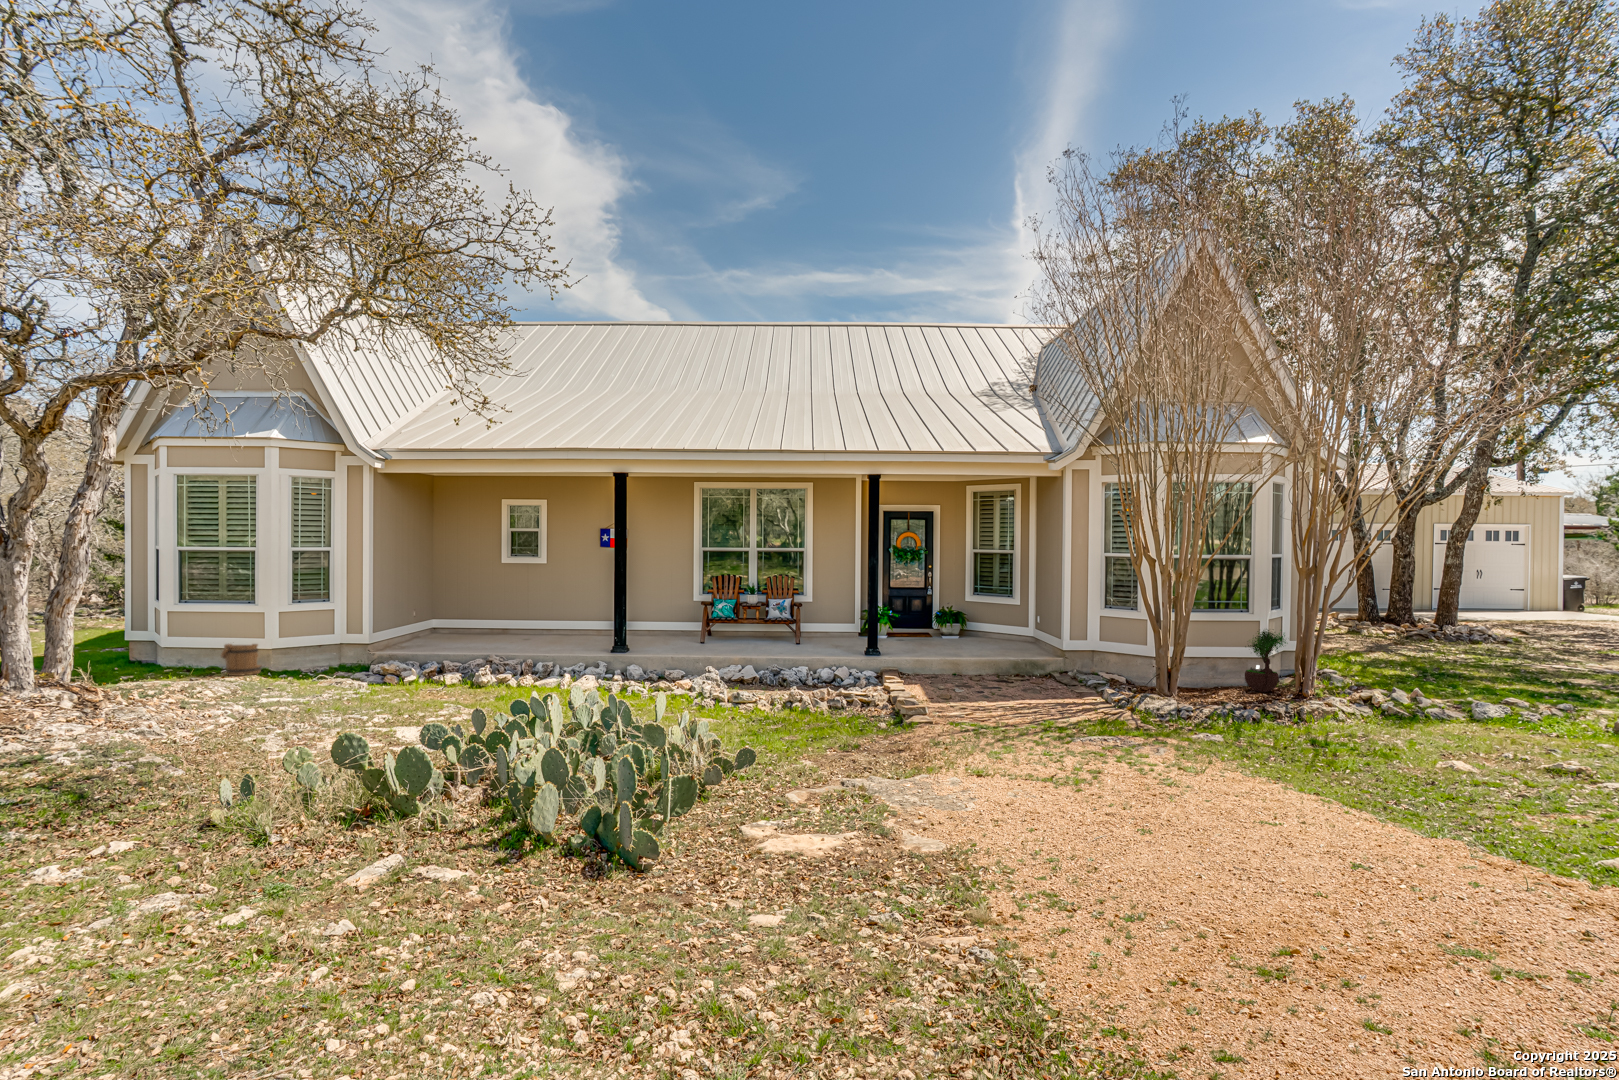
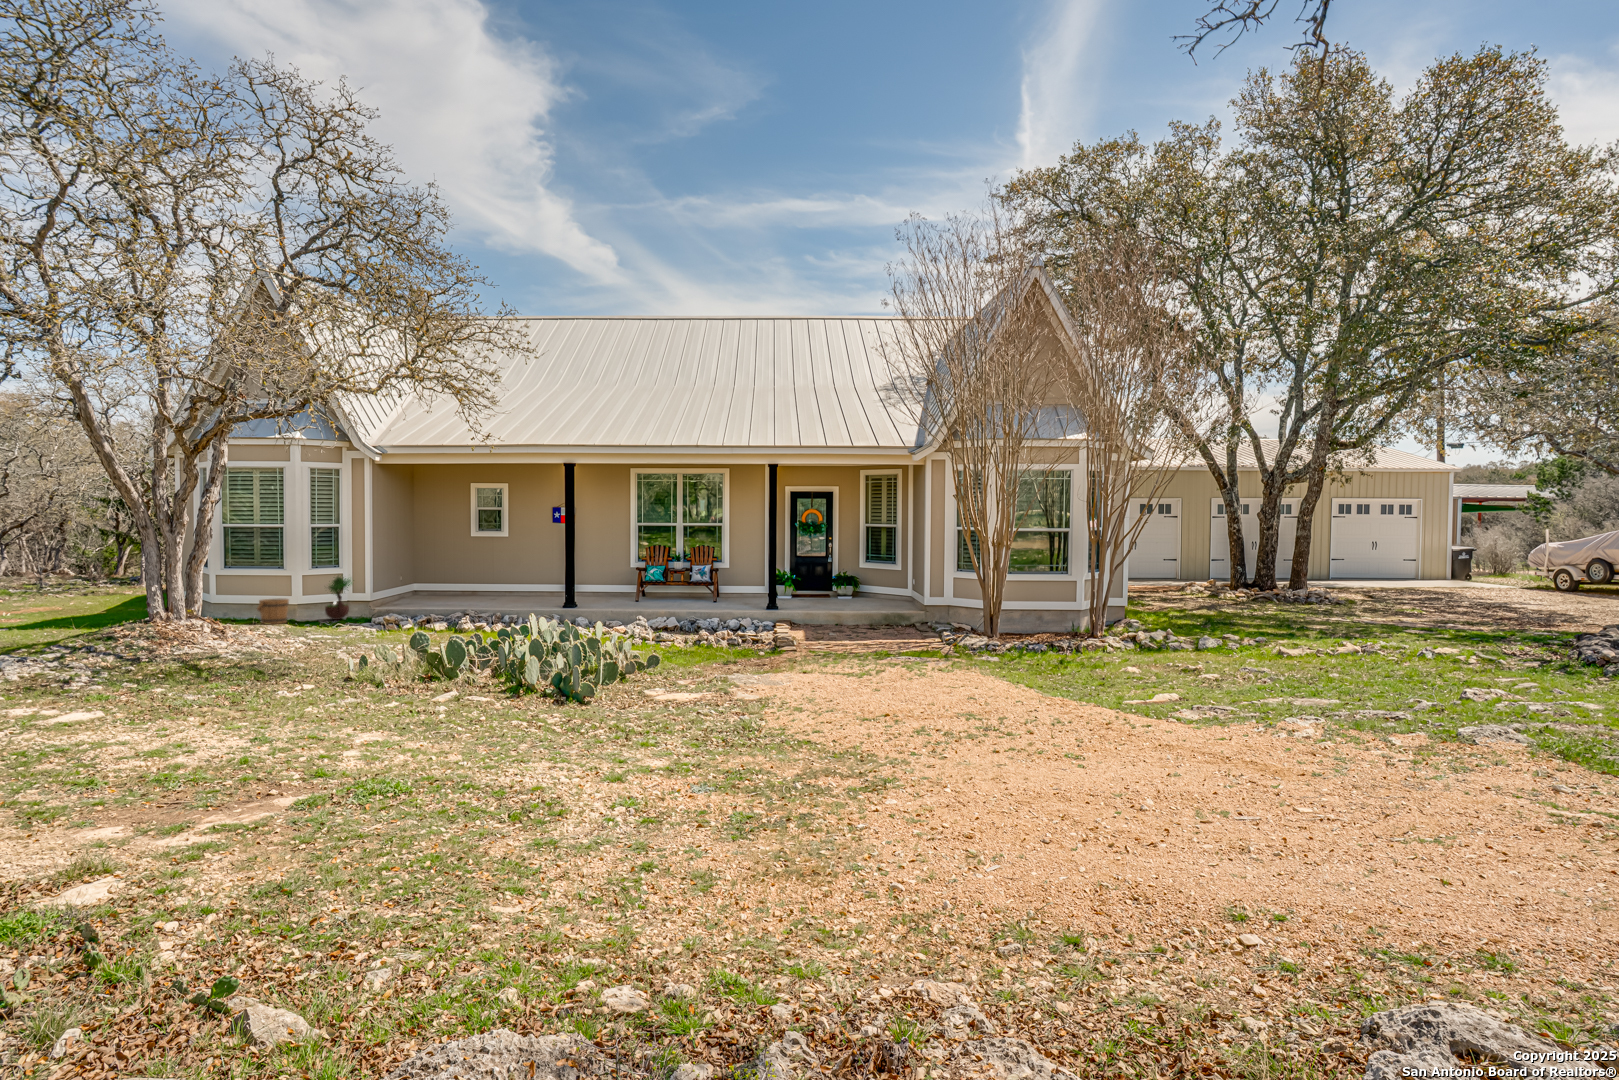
potted tree: present [1245,630,1286,692] -> present [325,577,352,620]

